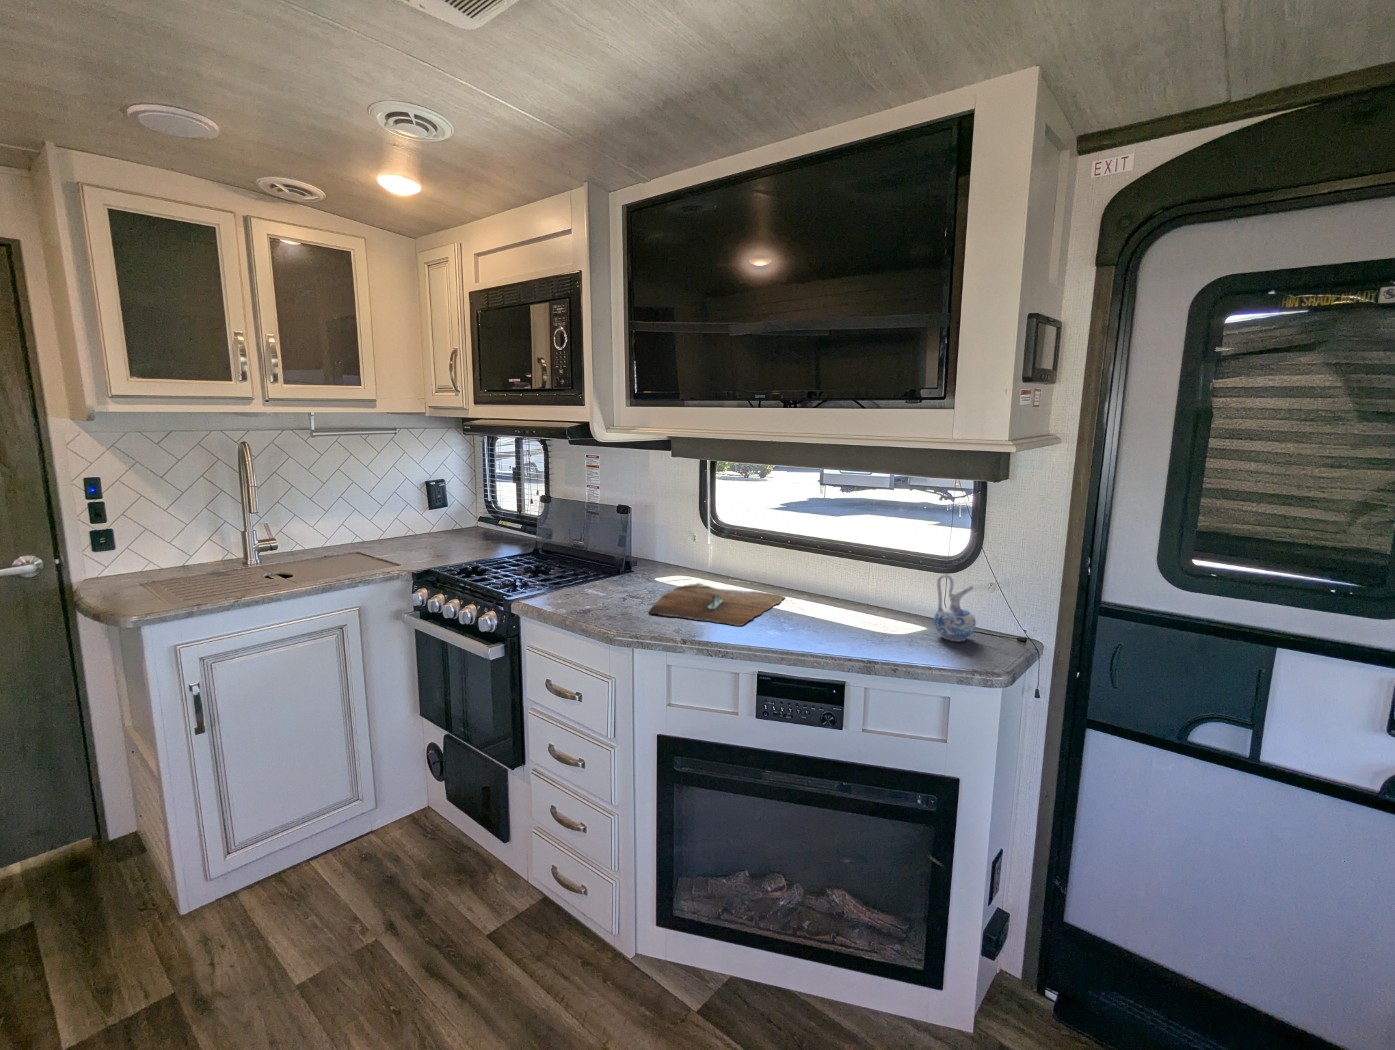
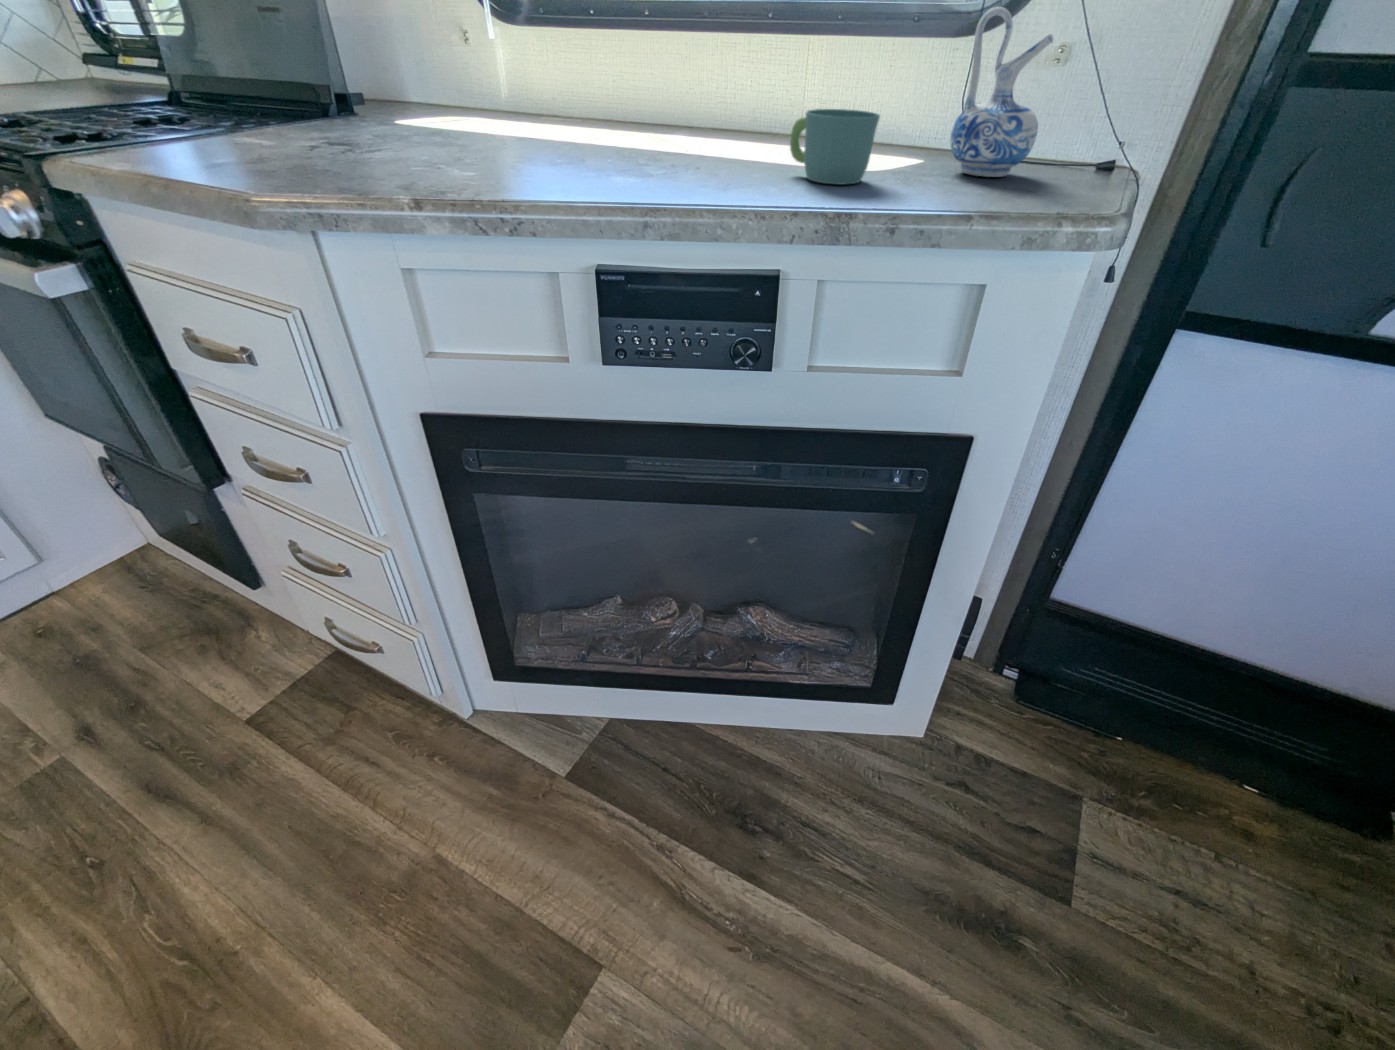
cutting board: present [650,583,784,626] -> none [354,116,651,172]
mug: none [853,608,893,643] -> present [790,109,880,184]

